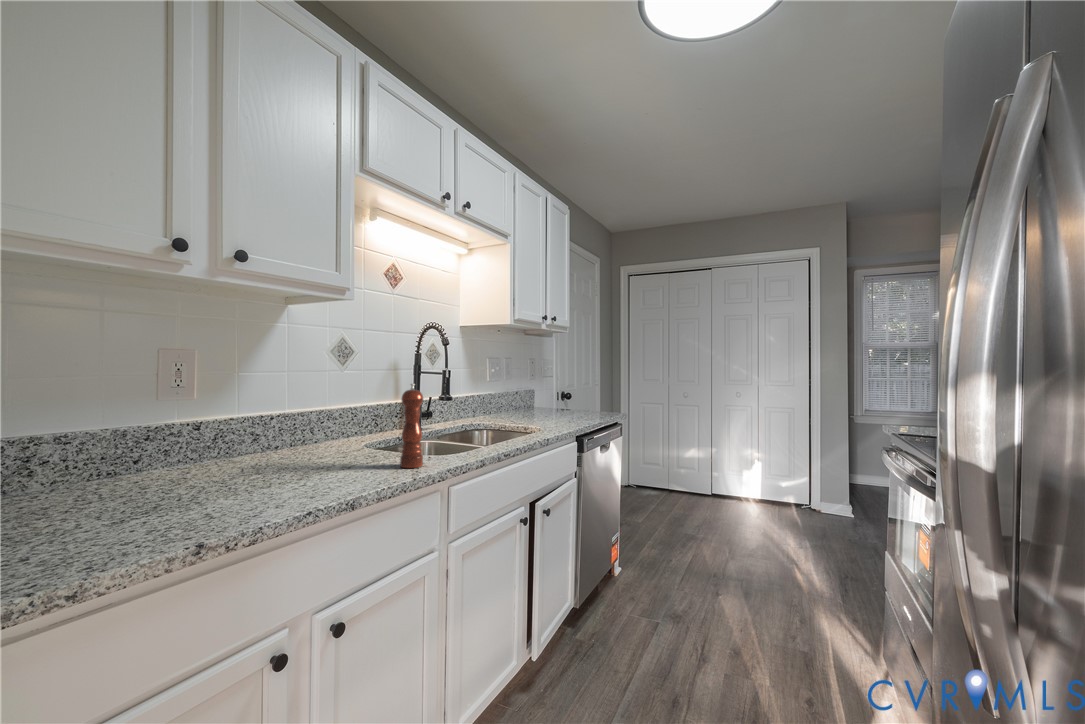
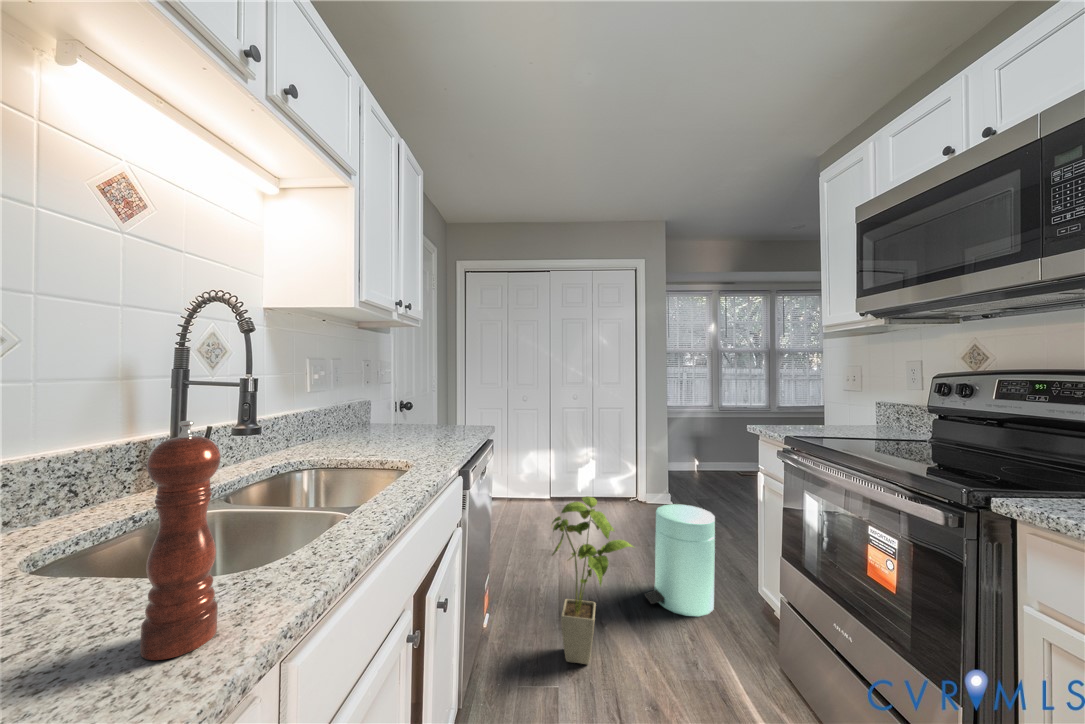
house plant: none [659,474,738,615] -> present [552,497,633,664]
trash can: none [769,501,848,611] -> present [644,504,715,616]

